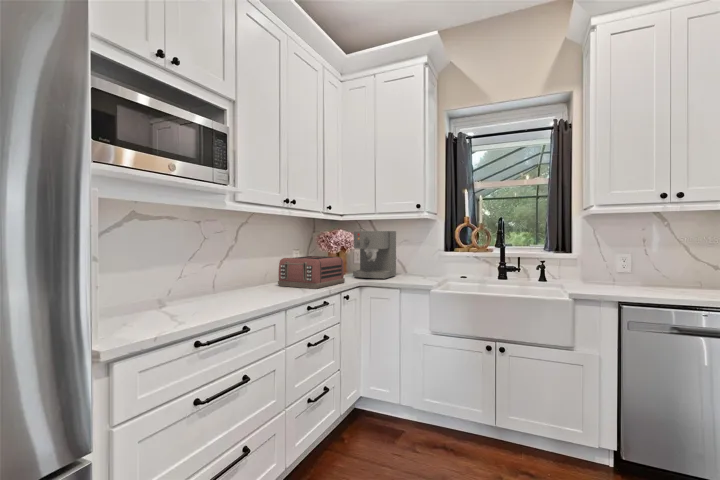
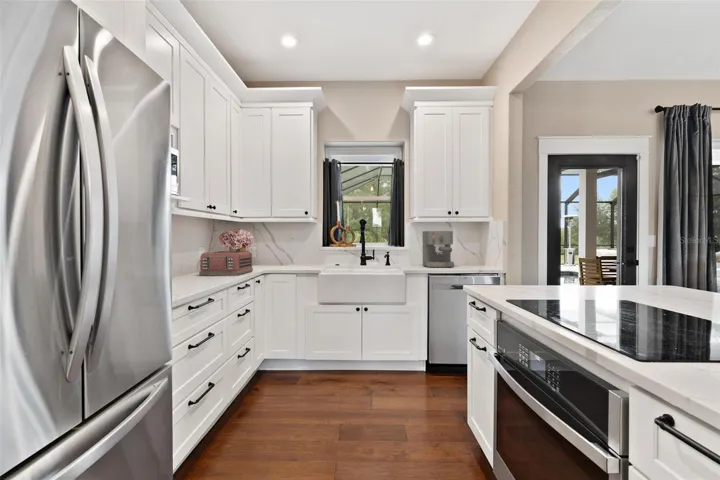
coffee maker: present [353,231,396,279] -> present [422,231,454,267]

